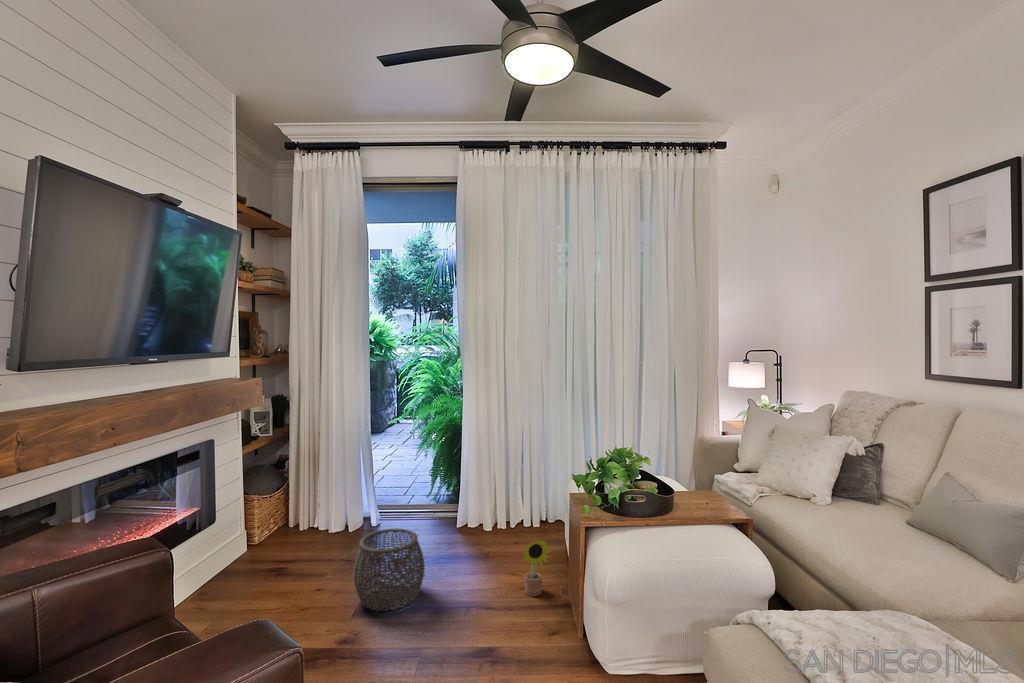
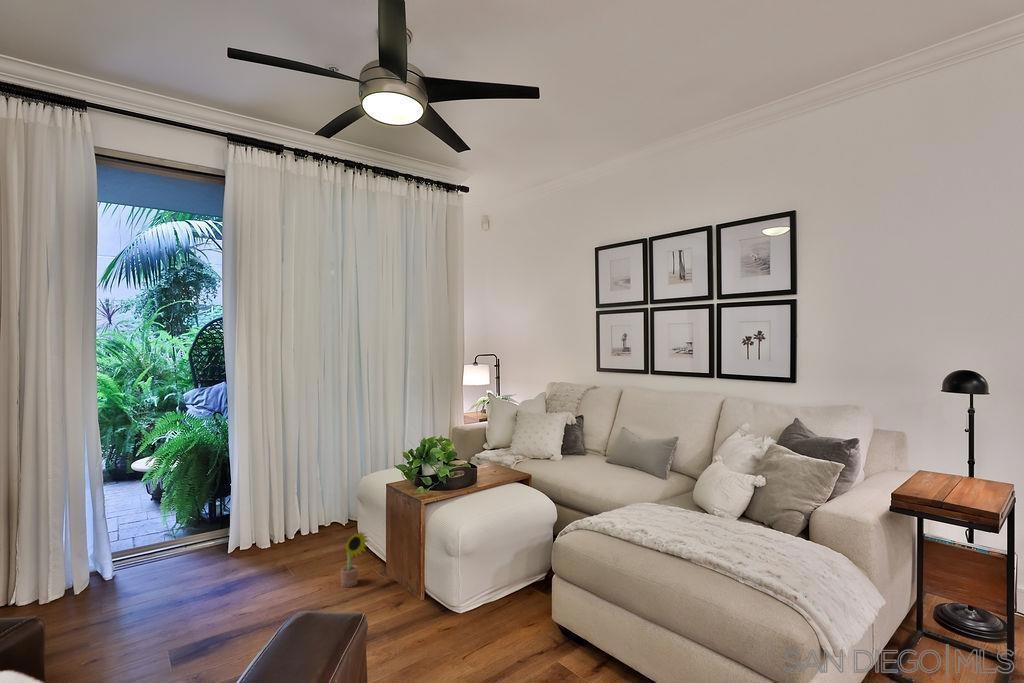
woven basket: present [353,529,425,611] -> none [145,556,237,654]

